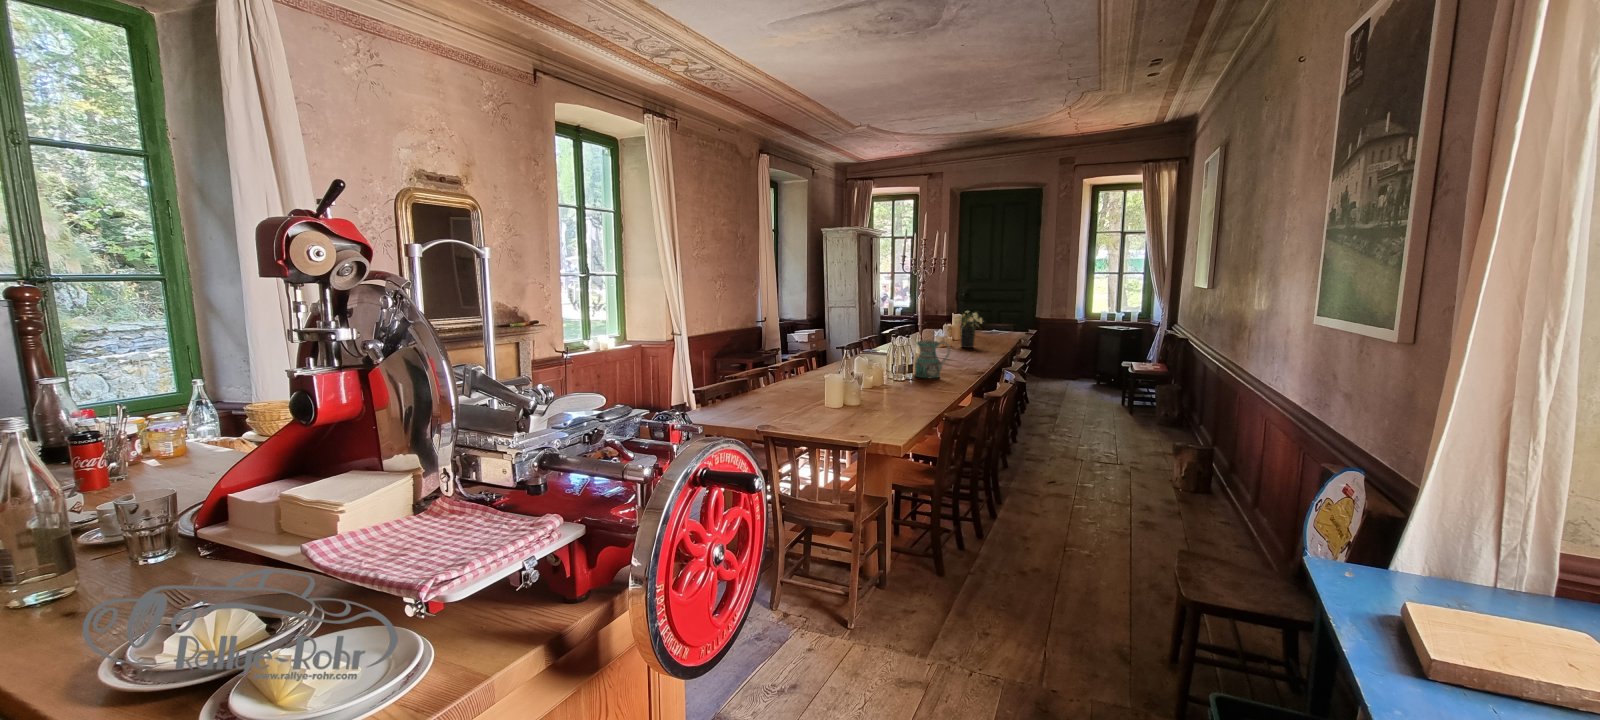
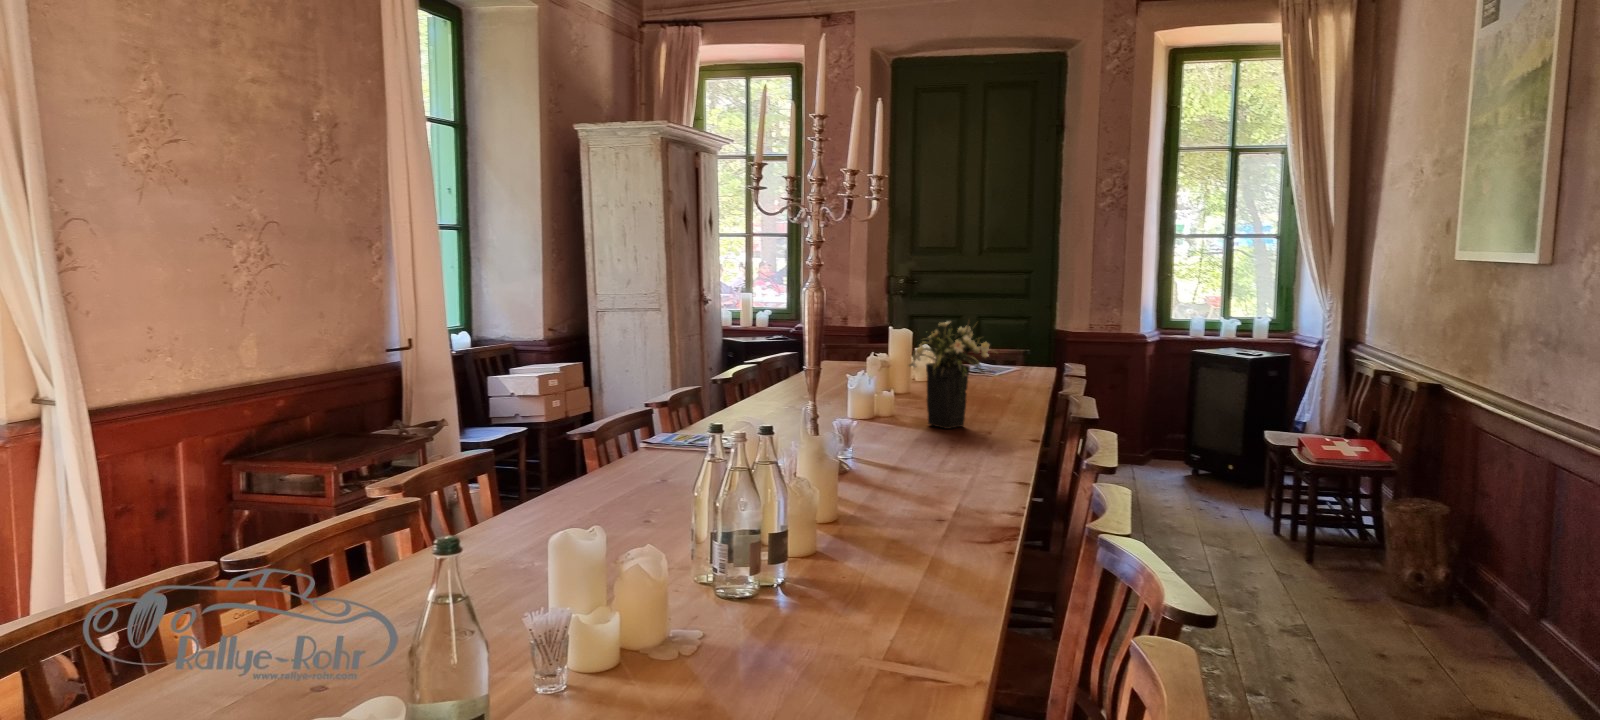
ceramic pitcher: present [915,340,950,378] -> none [784,466,949,663]

